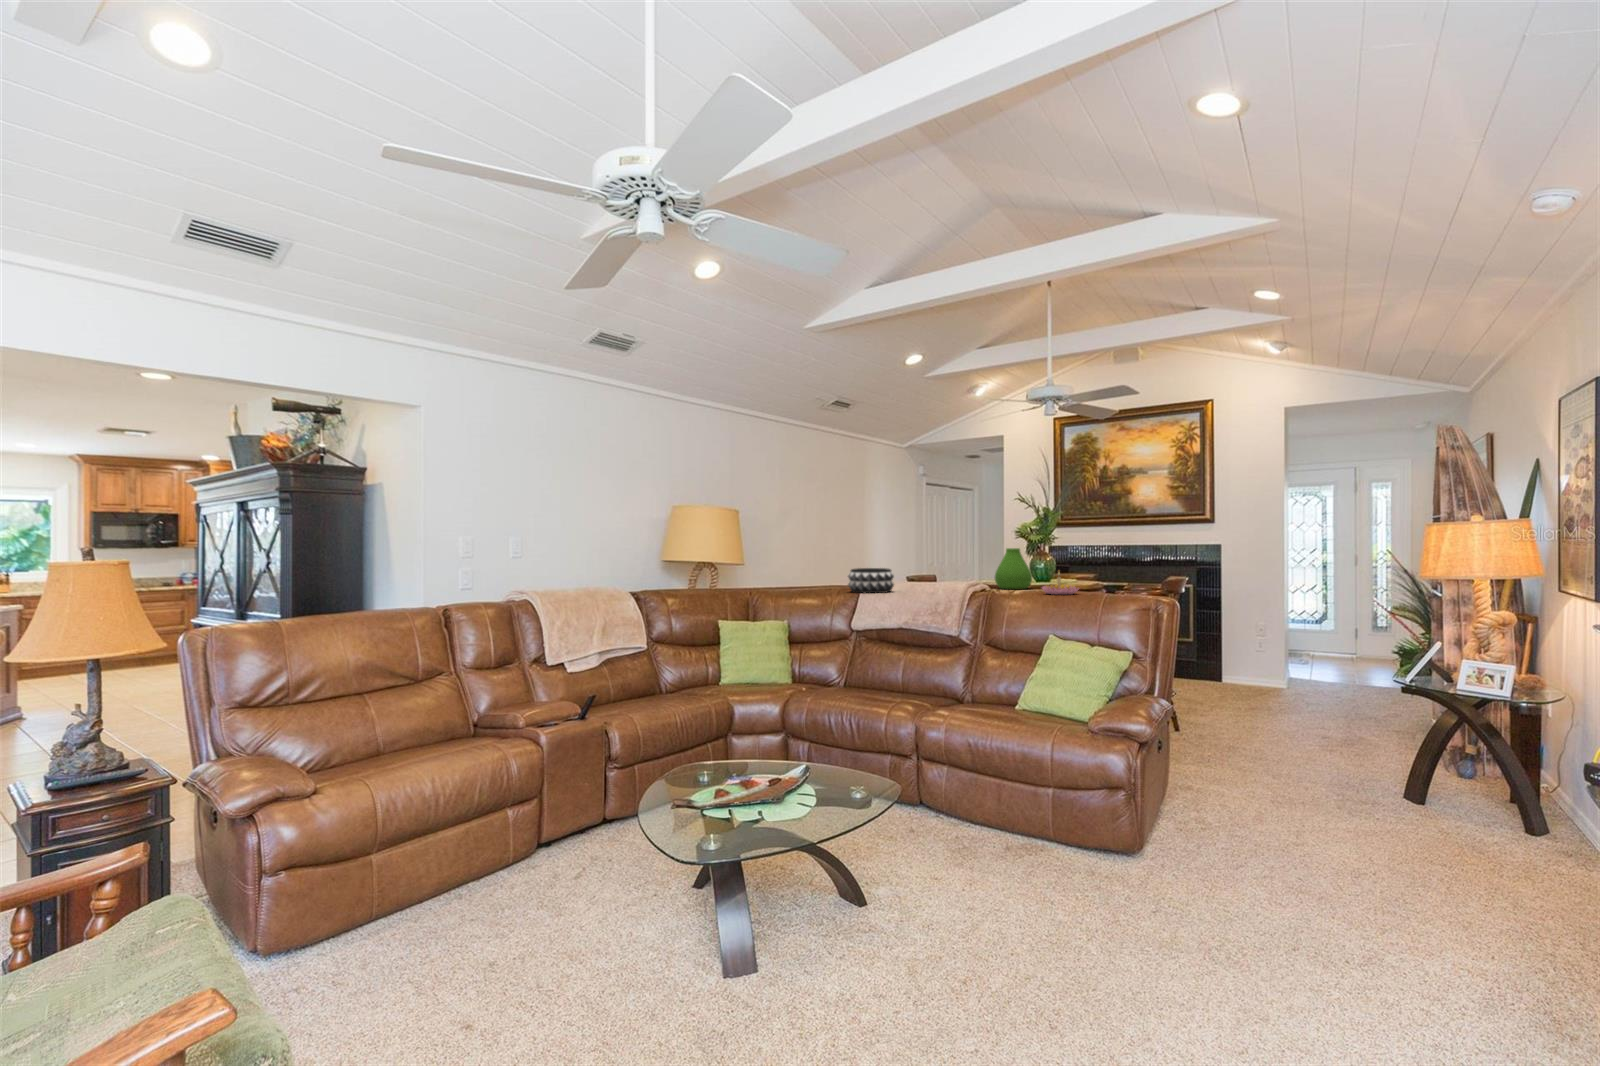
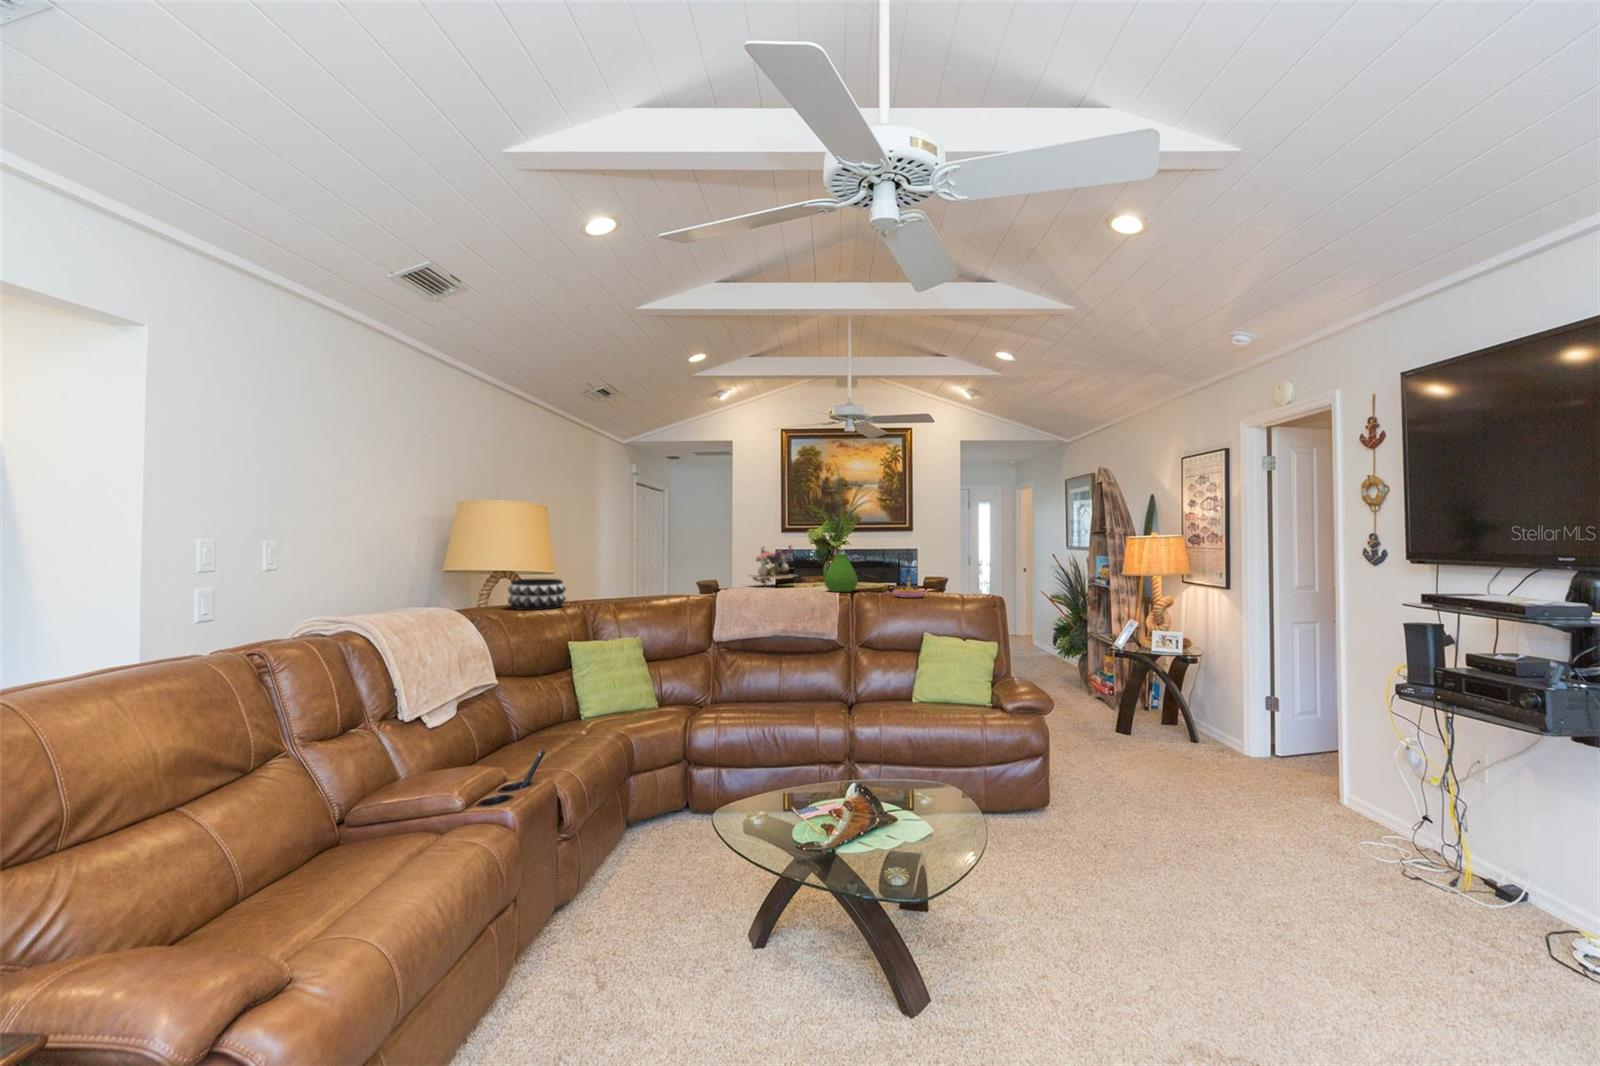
flower arrangement: none [936,540,994,584] -> present [749,545,794,585]
decorative bowl: present [848,568,894,593] -> present [507,579,566,610]

